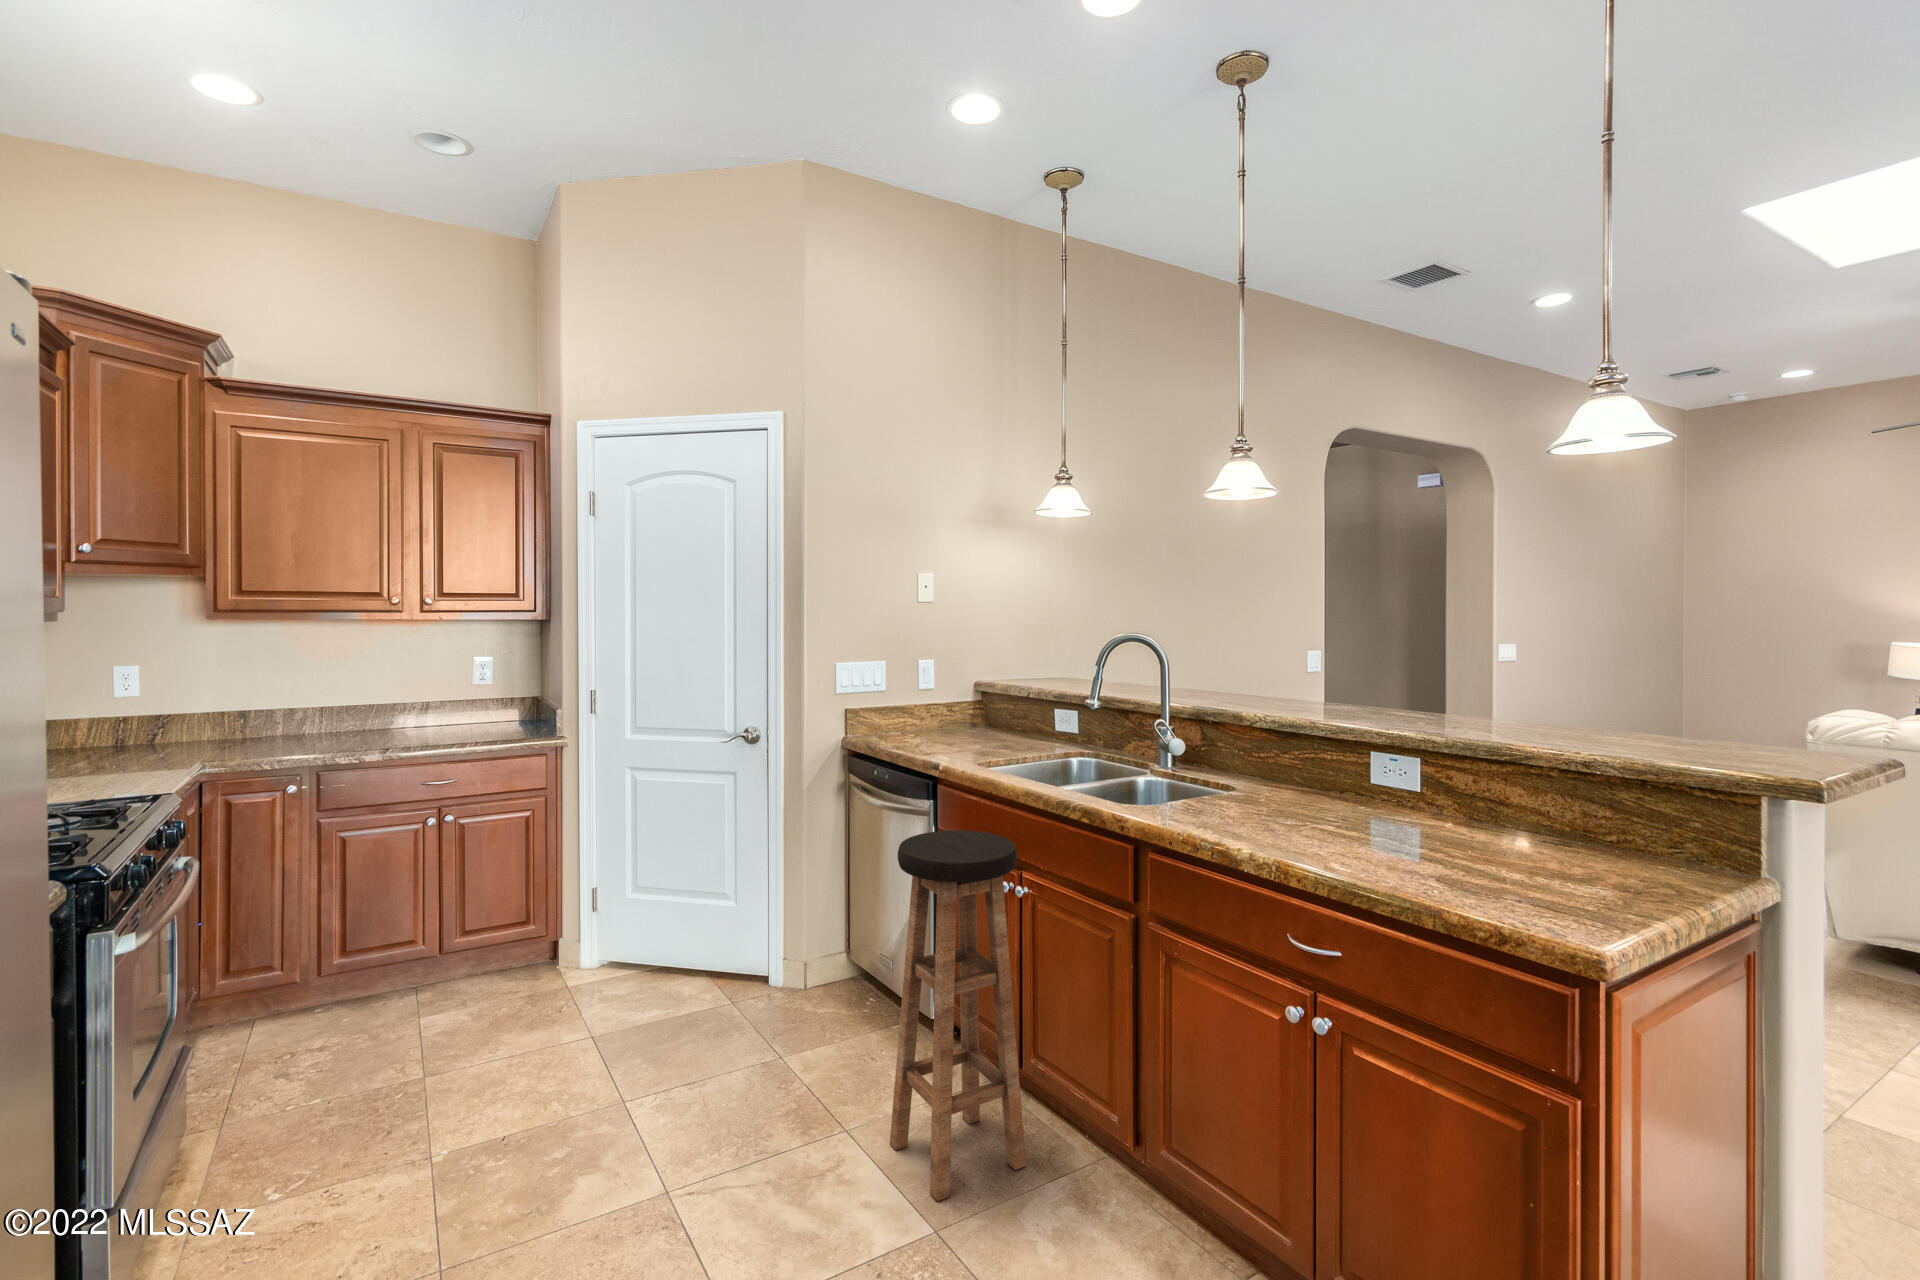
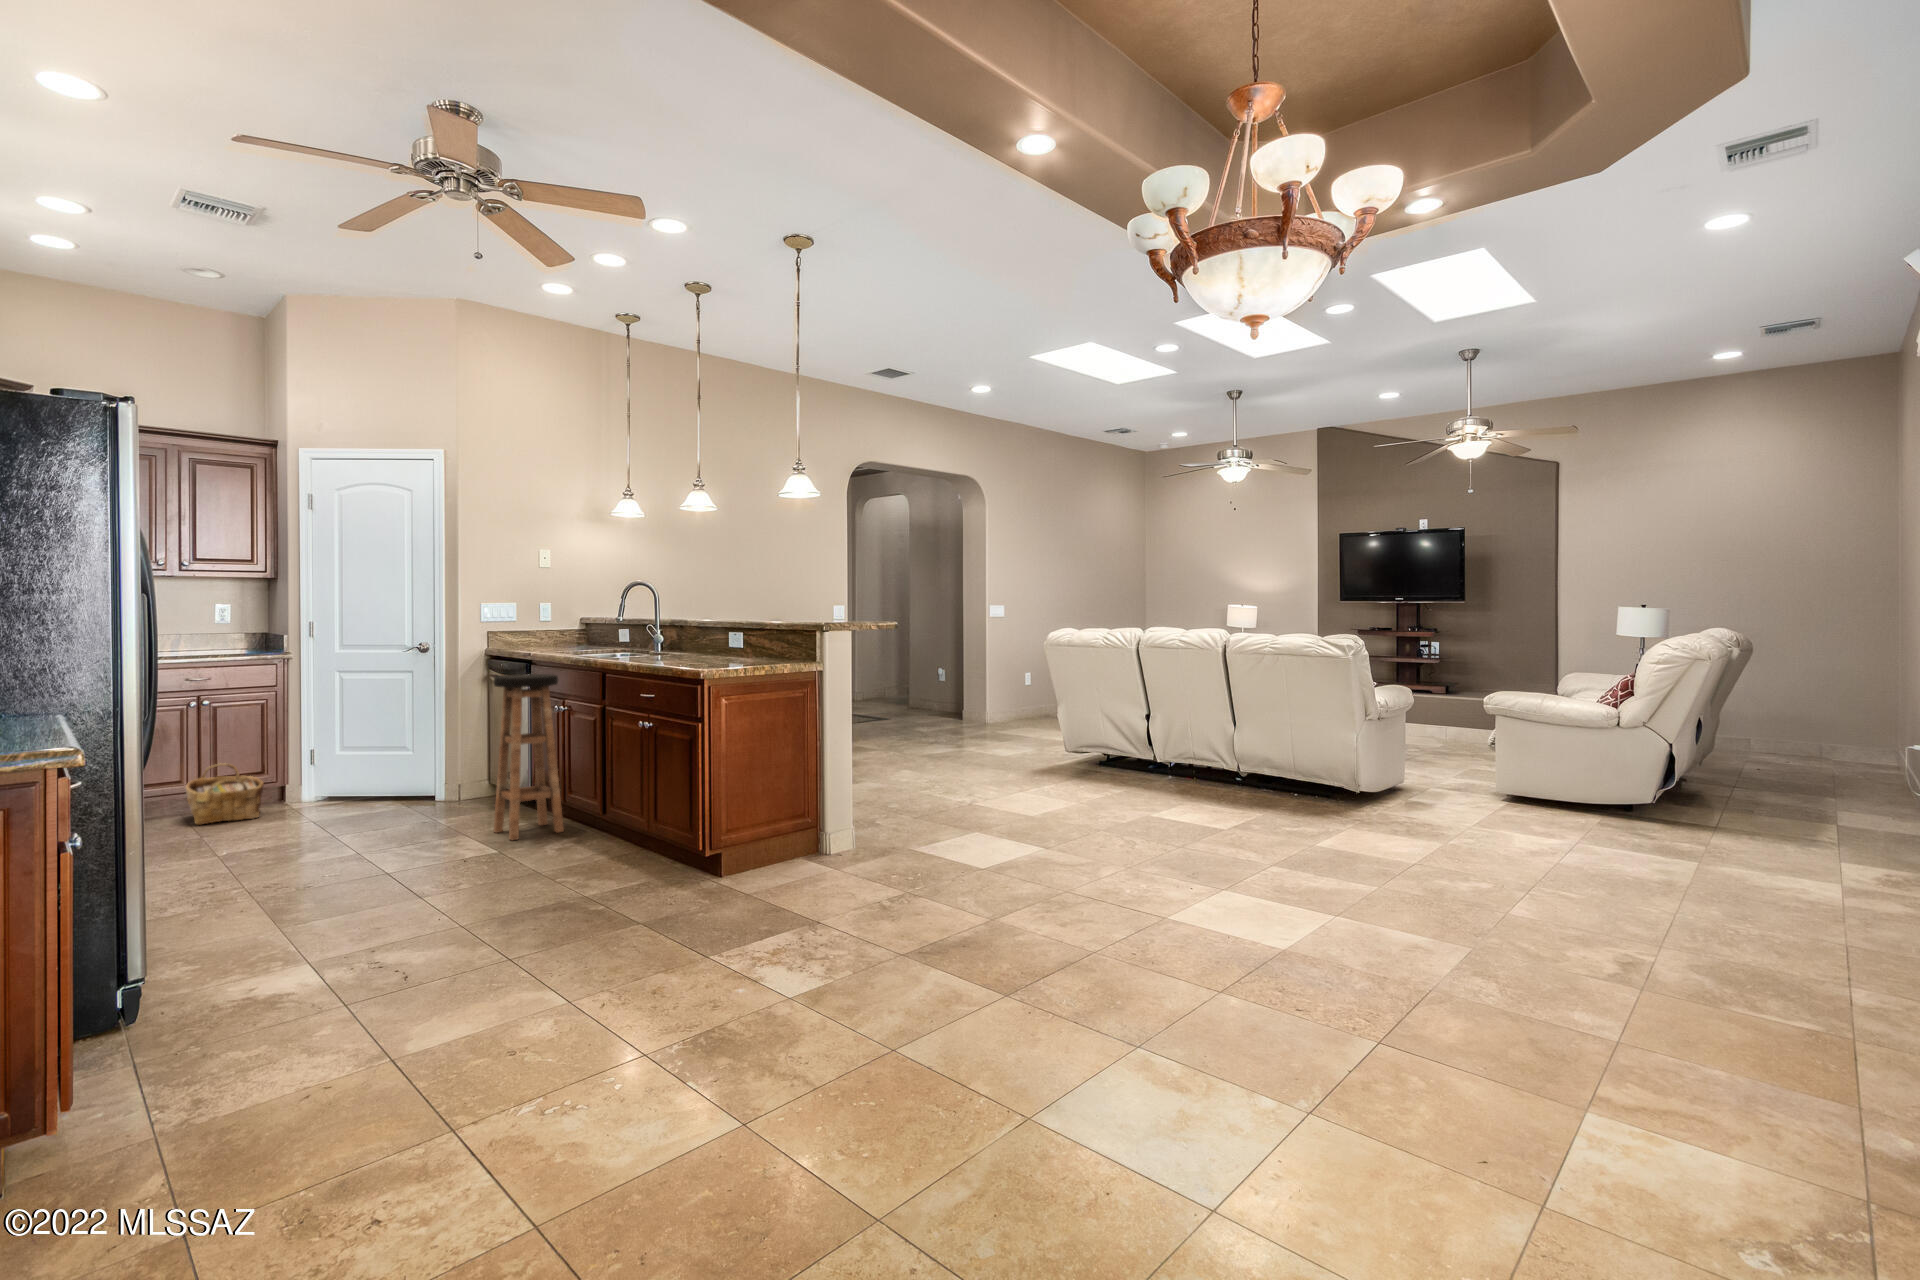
woven basket: none [412,915,524,1035] -> present [185,763,264,825]

